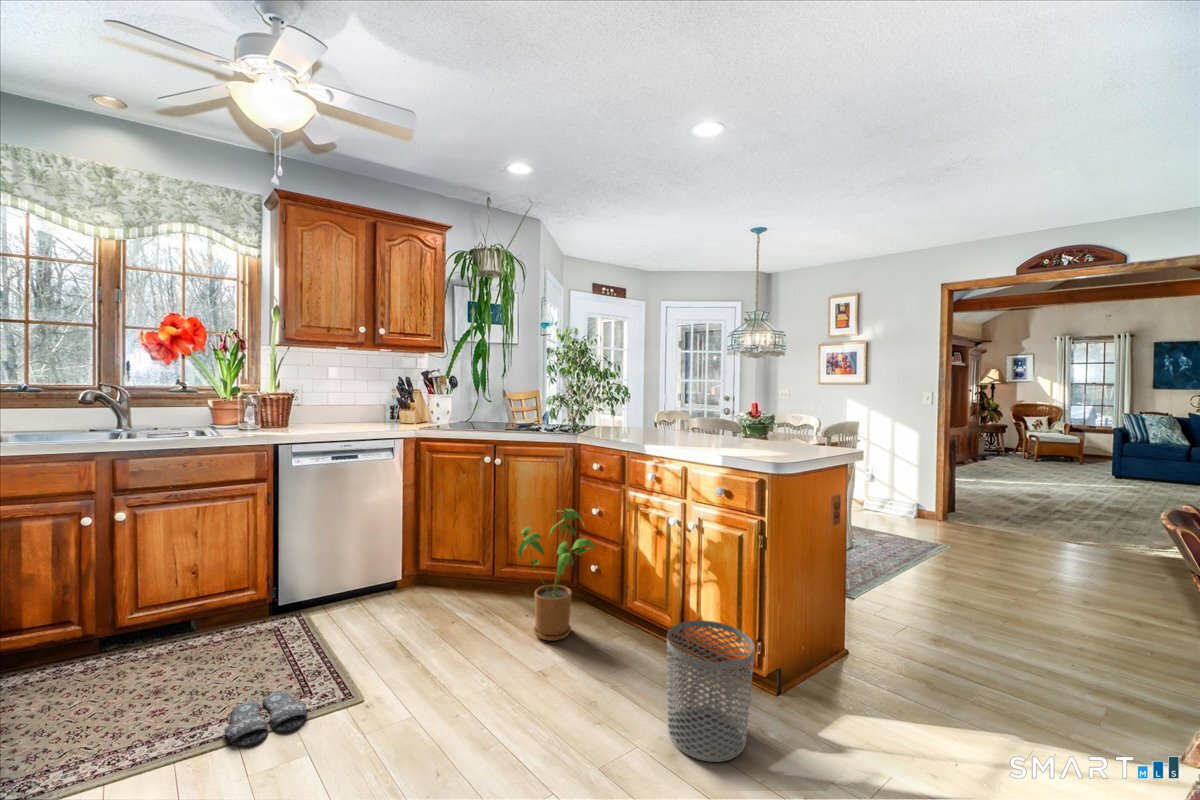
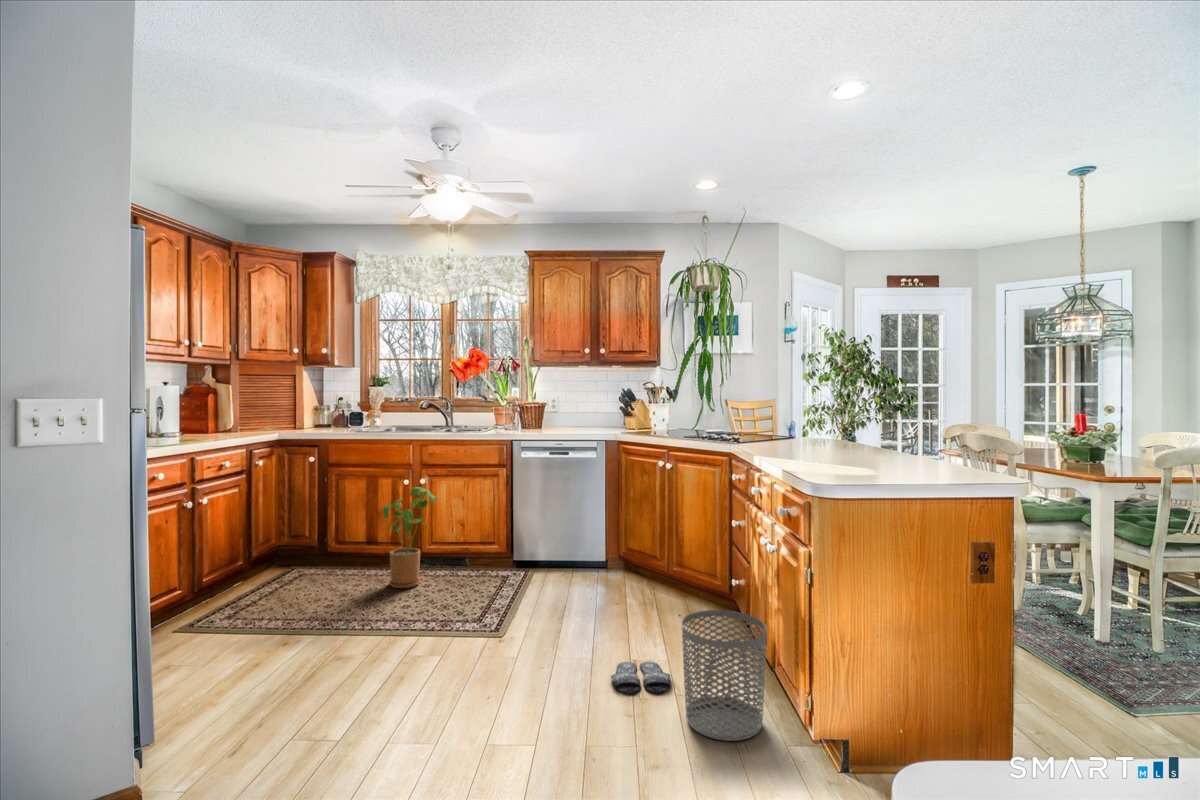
house plant: present [518,509,595,641] -> present [382,487,438,588]
slippers: present [225,692,307,747] -> present [611,661,671,694]

